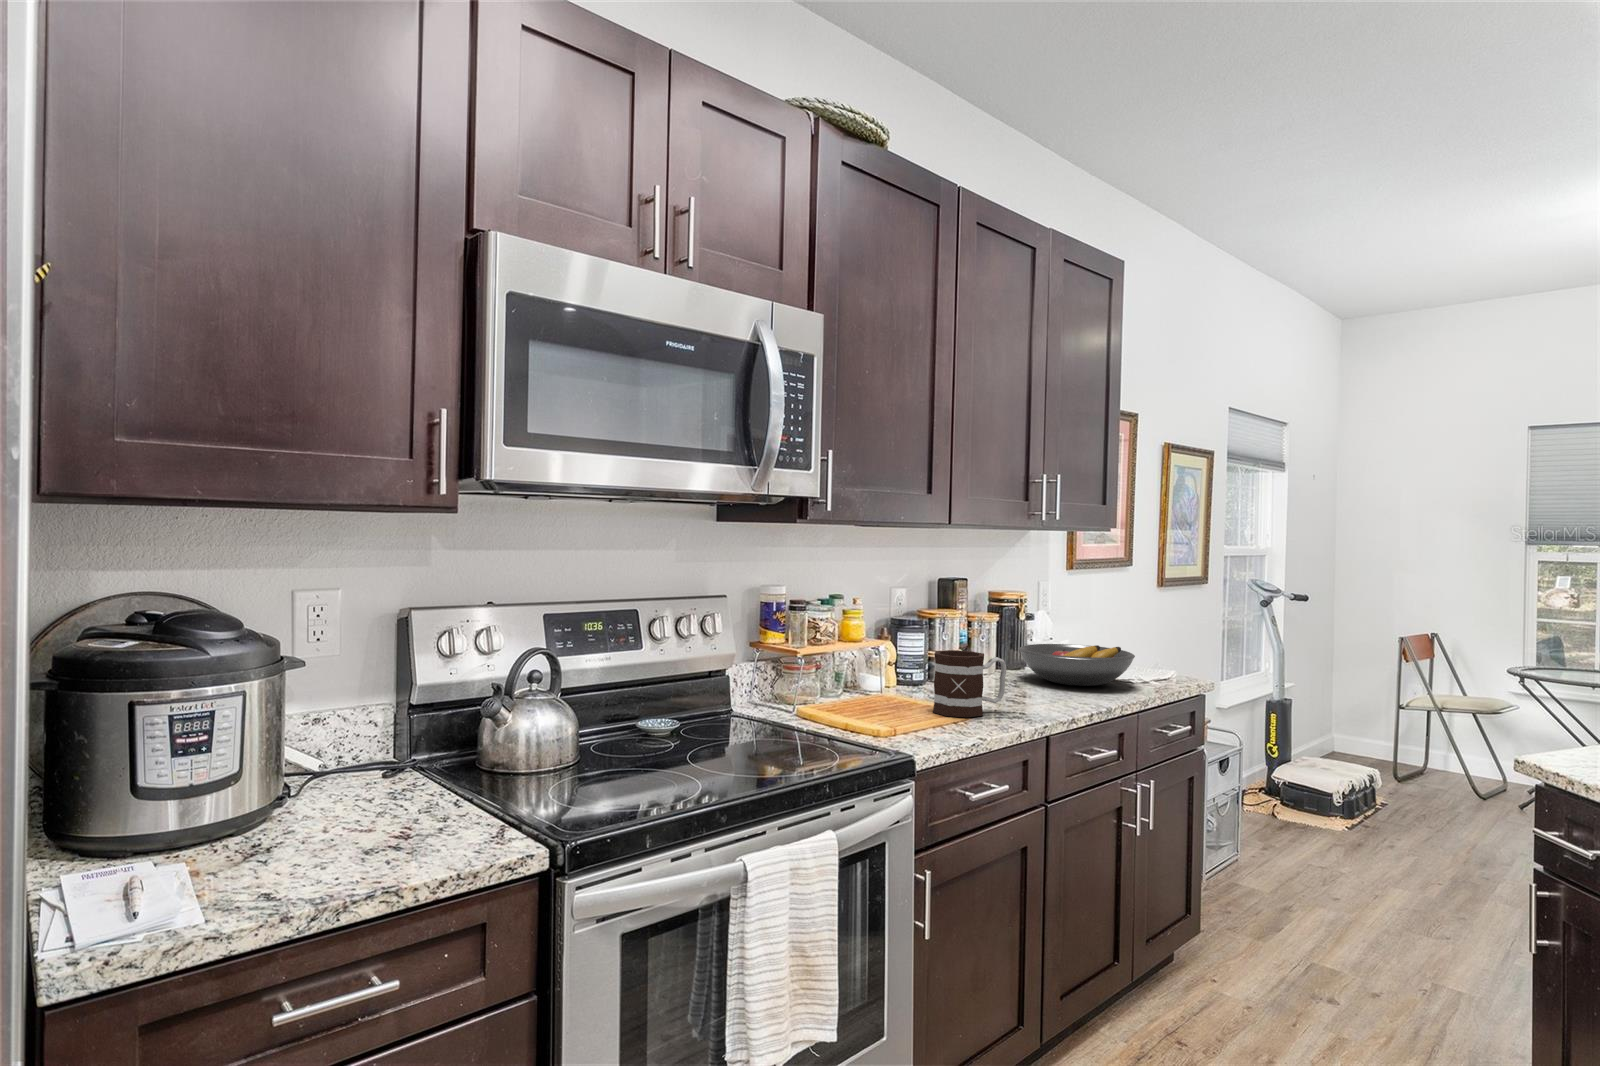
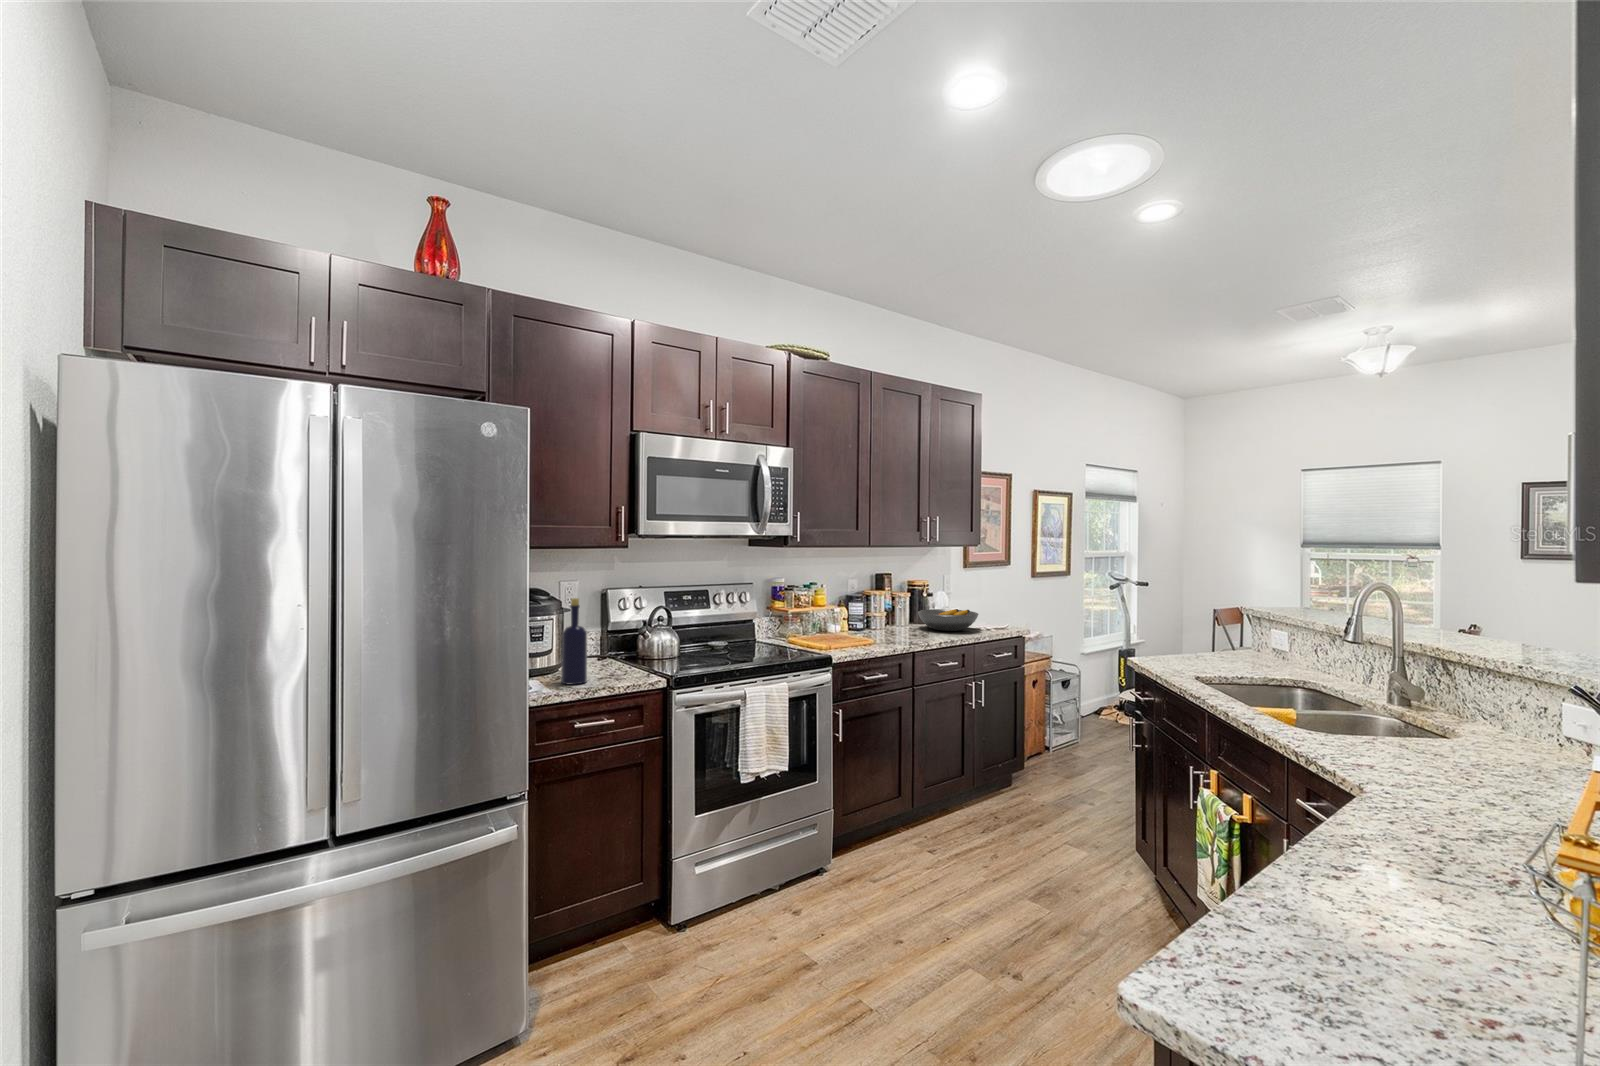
bottle: none [249,639,331,882] -> present [561,598,587,684]
mug: present [933,650,1006,717] -> none [857,610,895,643]

